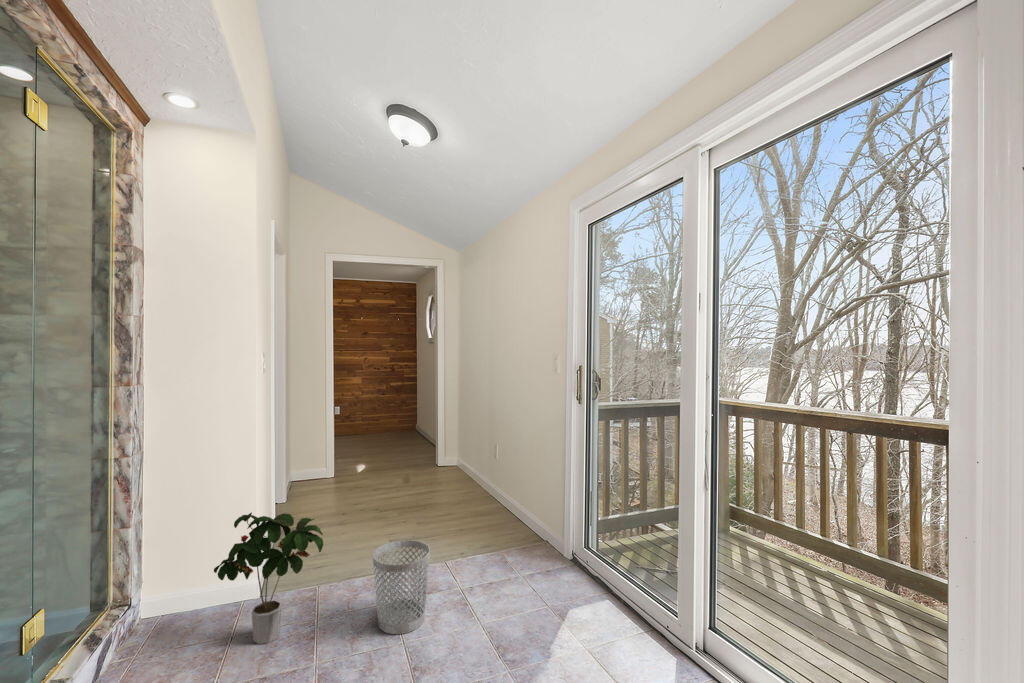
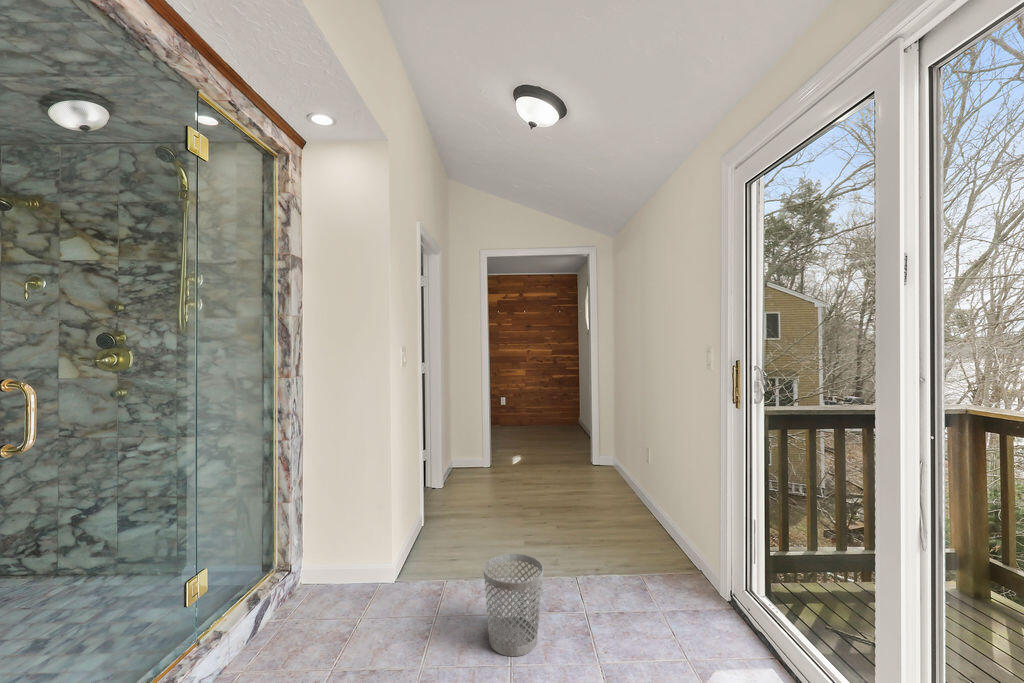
potted plant: present [214,513,323,644] -> none [348,504,437,633]

